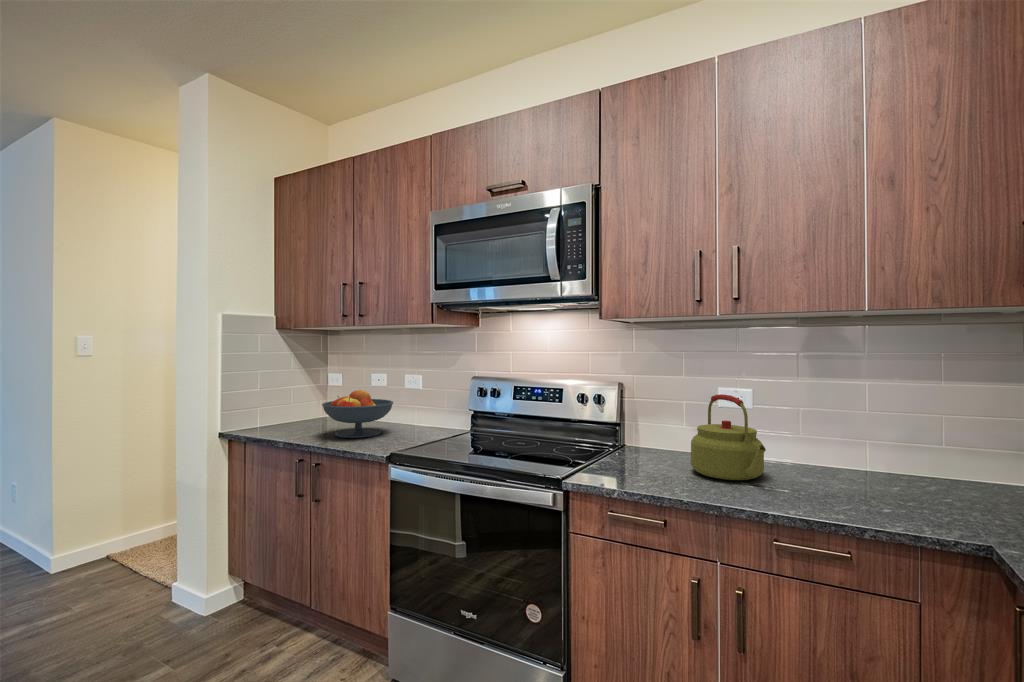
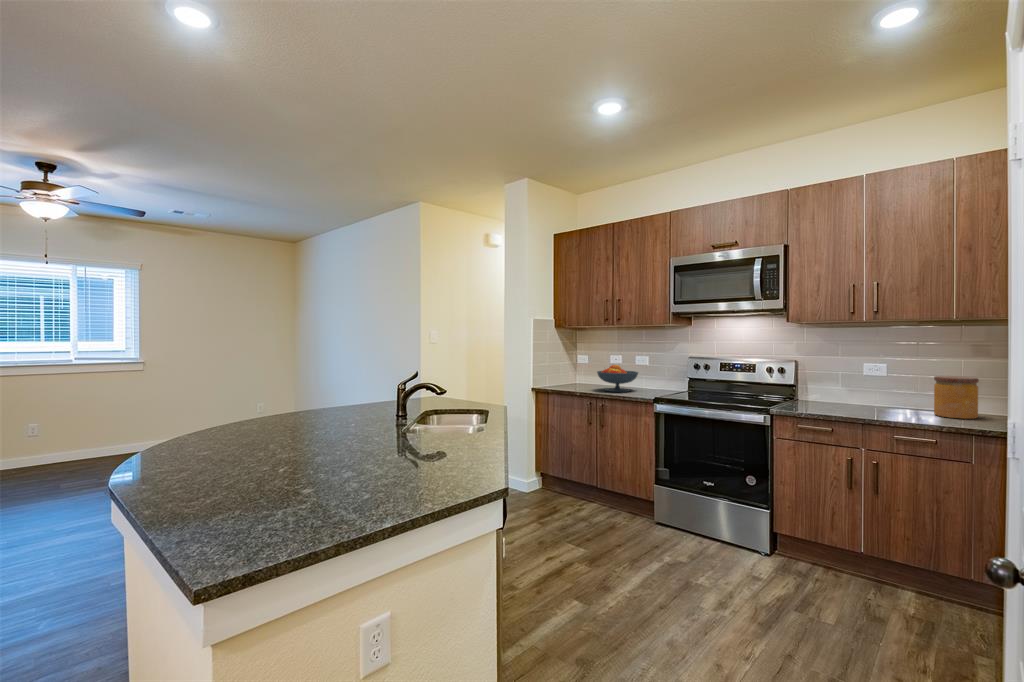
kettle: present [691,394,766,480] -> none [846,365,894,412]
jar: none [828,414,901,498] -> present [934,376,979,419]

